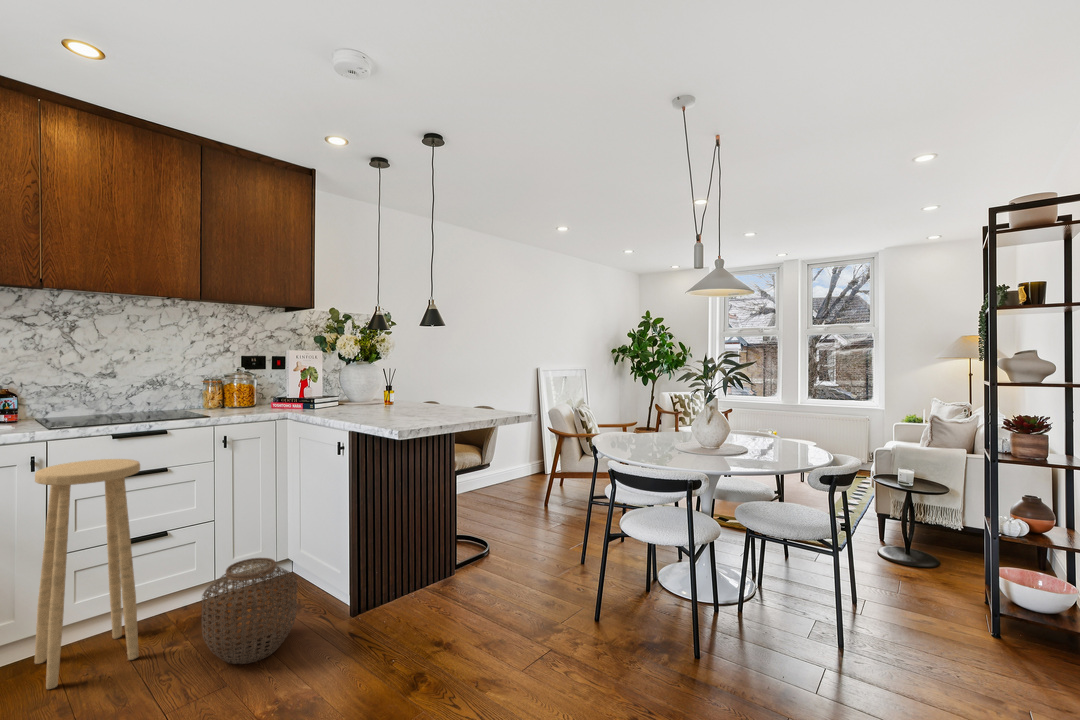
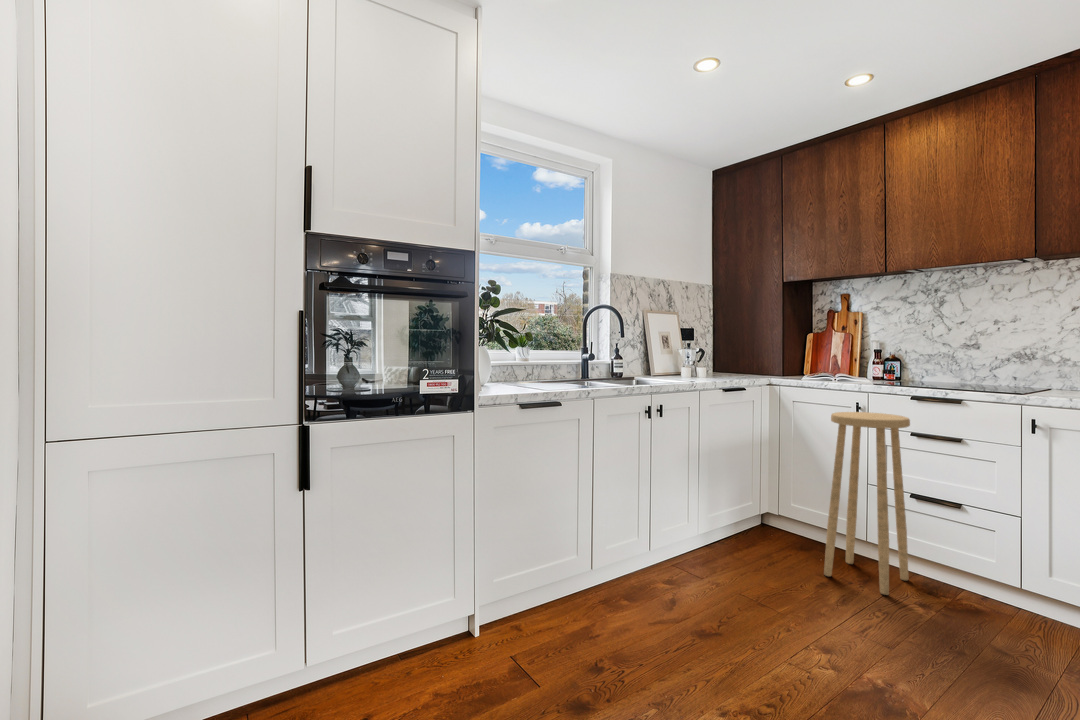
woven basket: present [202,558,297,664] -> none [898,545,1020,667]

